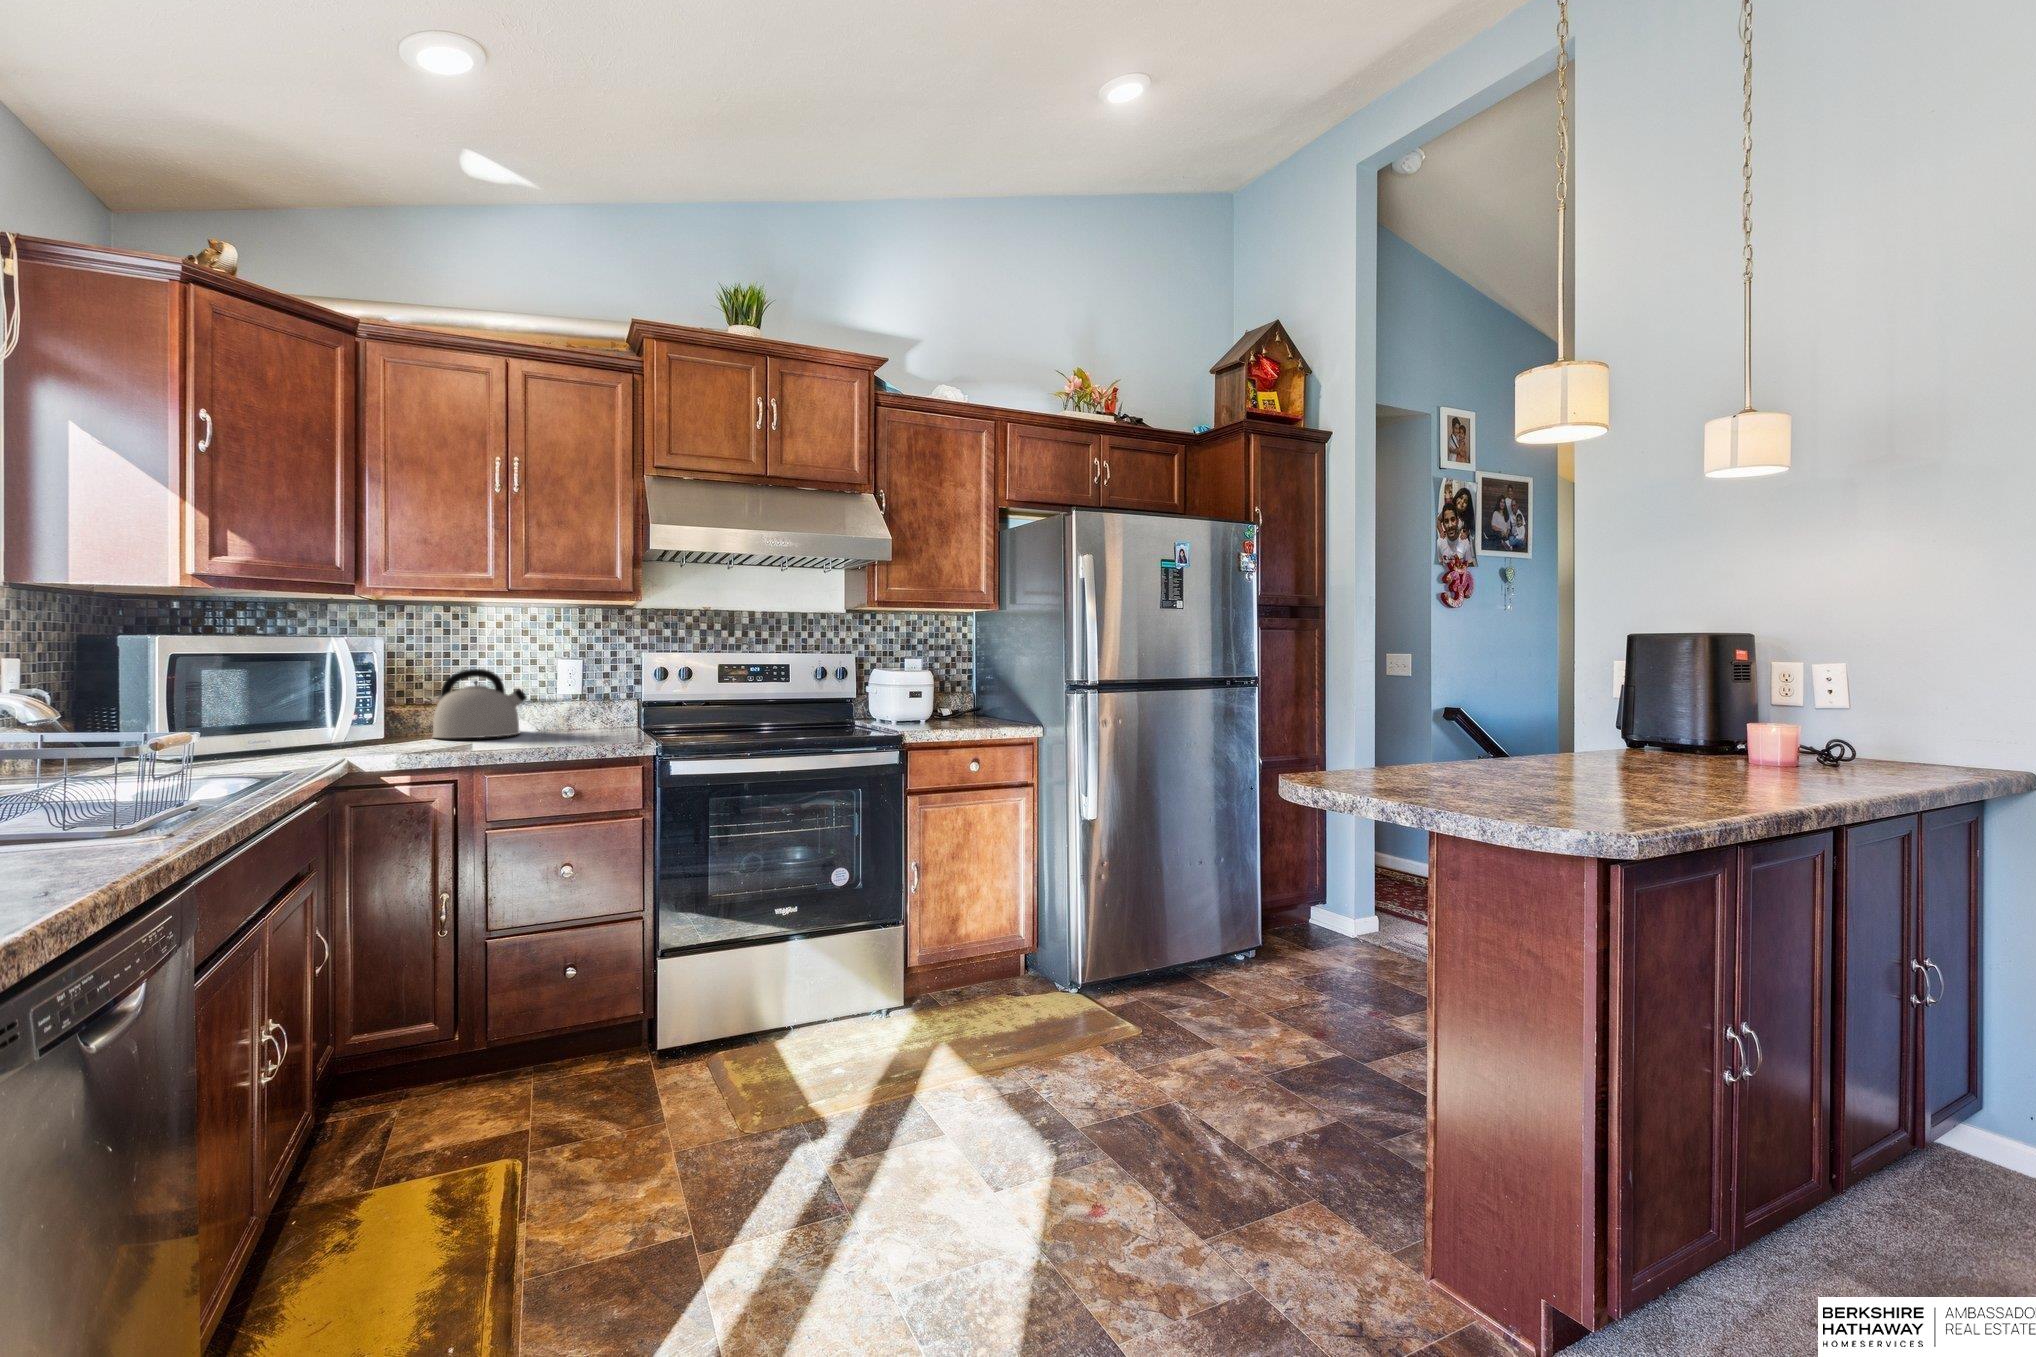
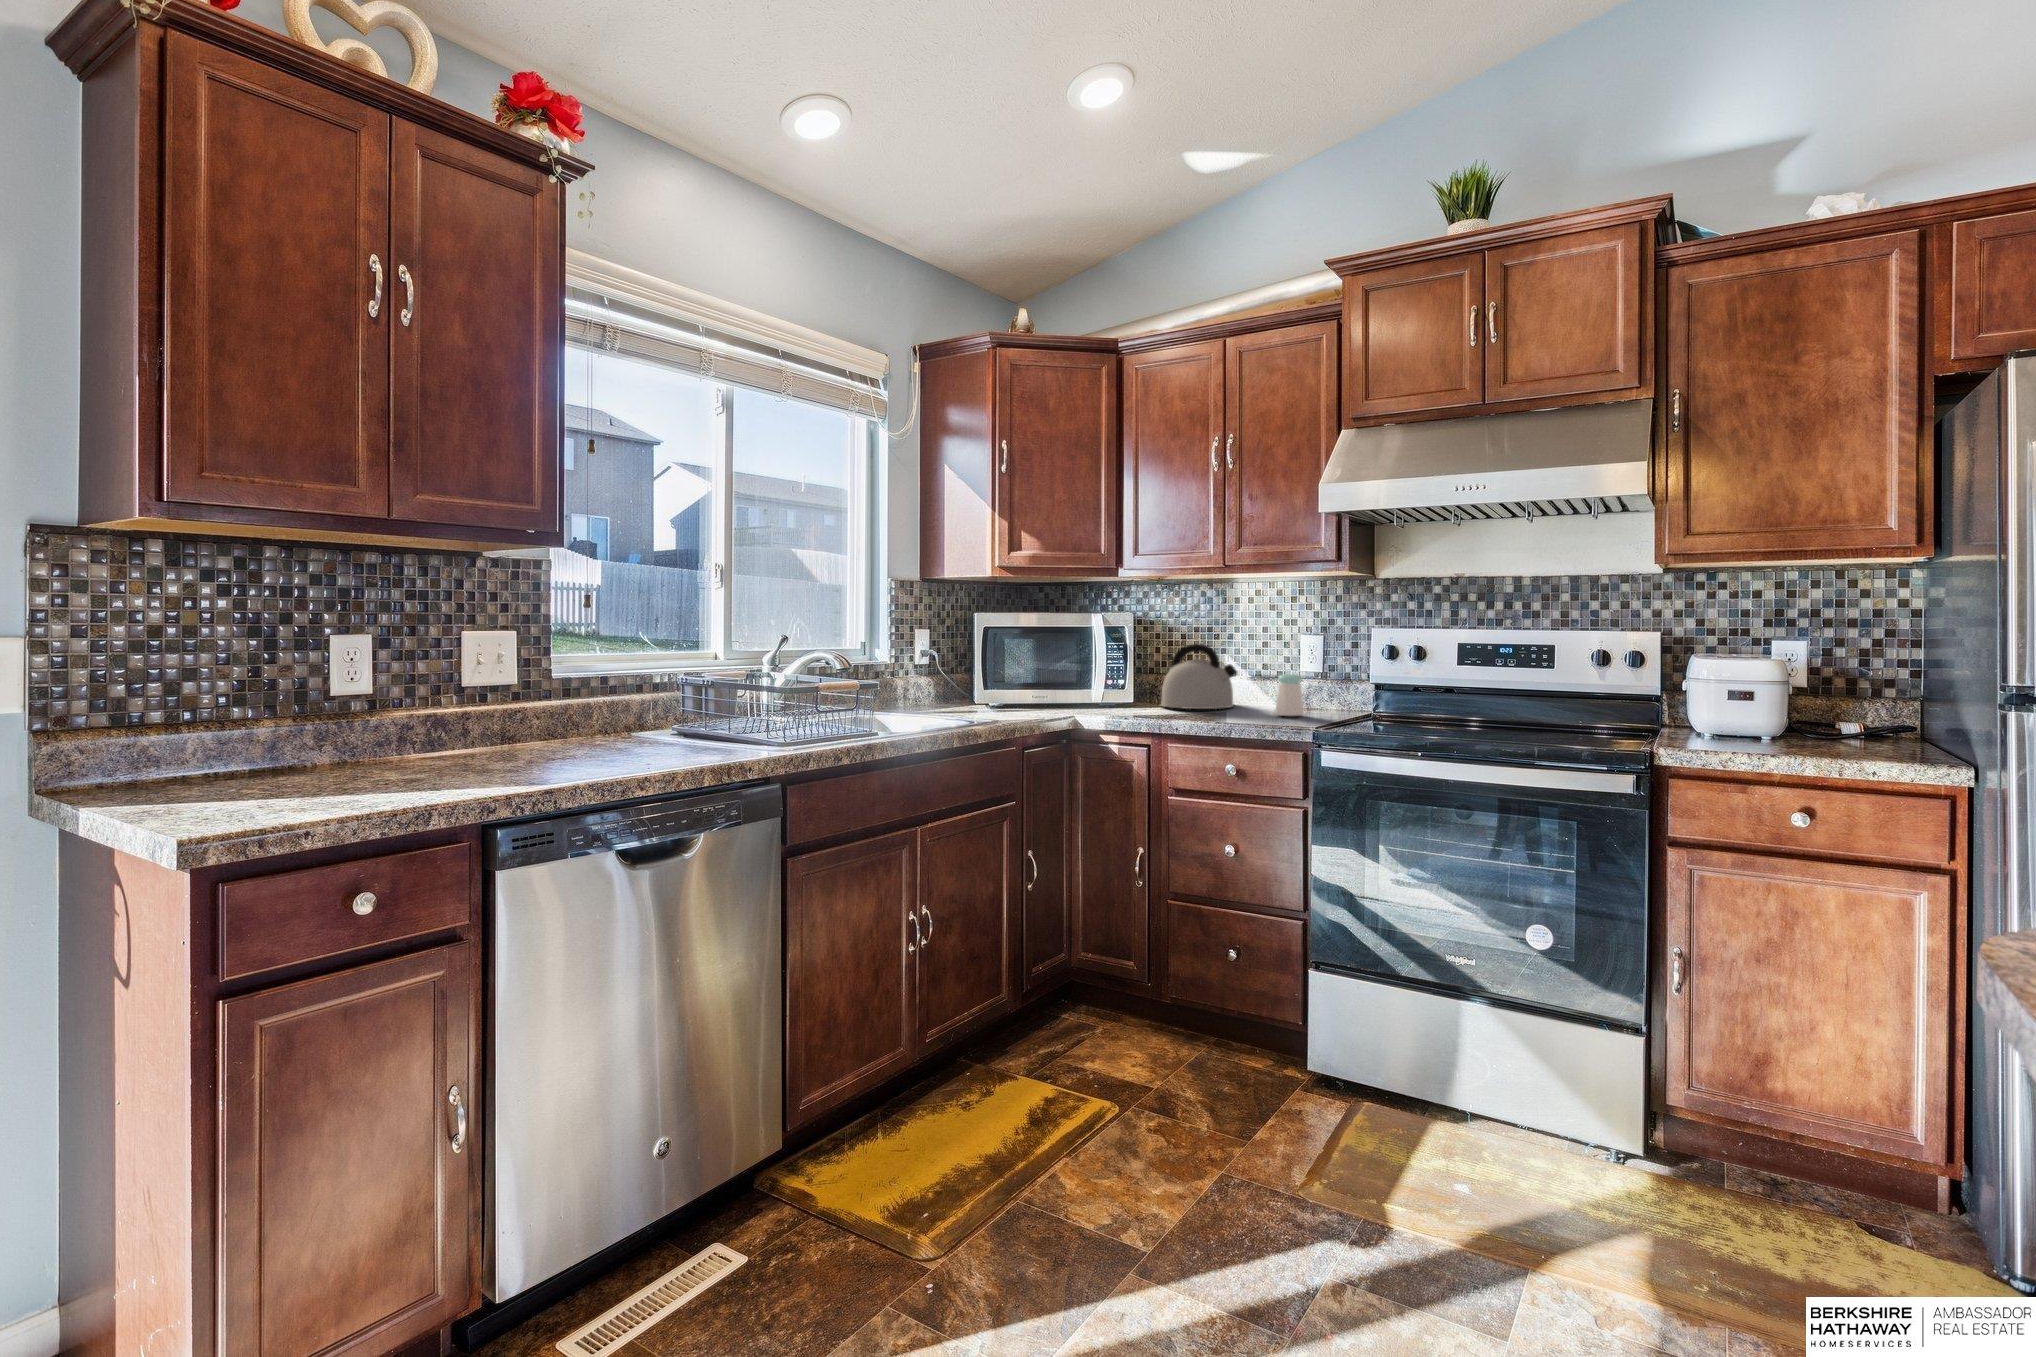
salt shaker: none [584,696,610,736] -> present [1276,674,1303,716]

